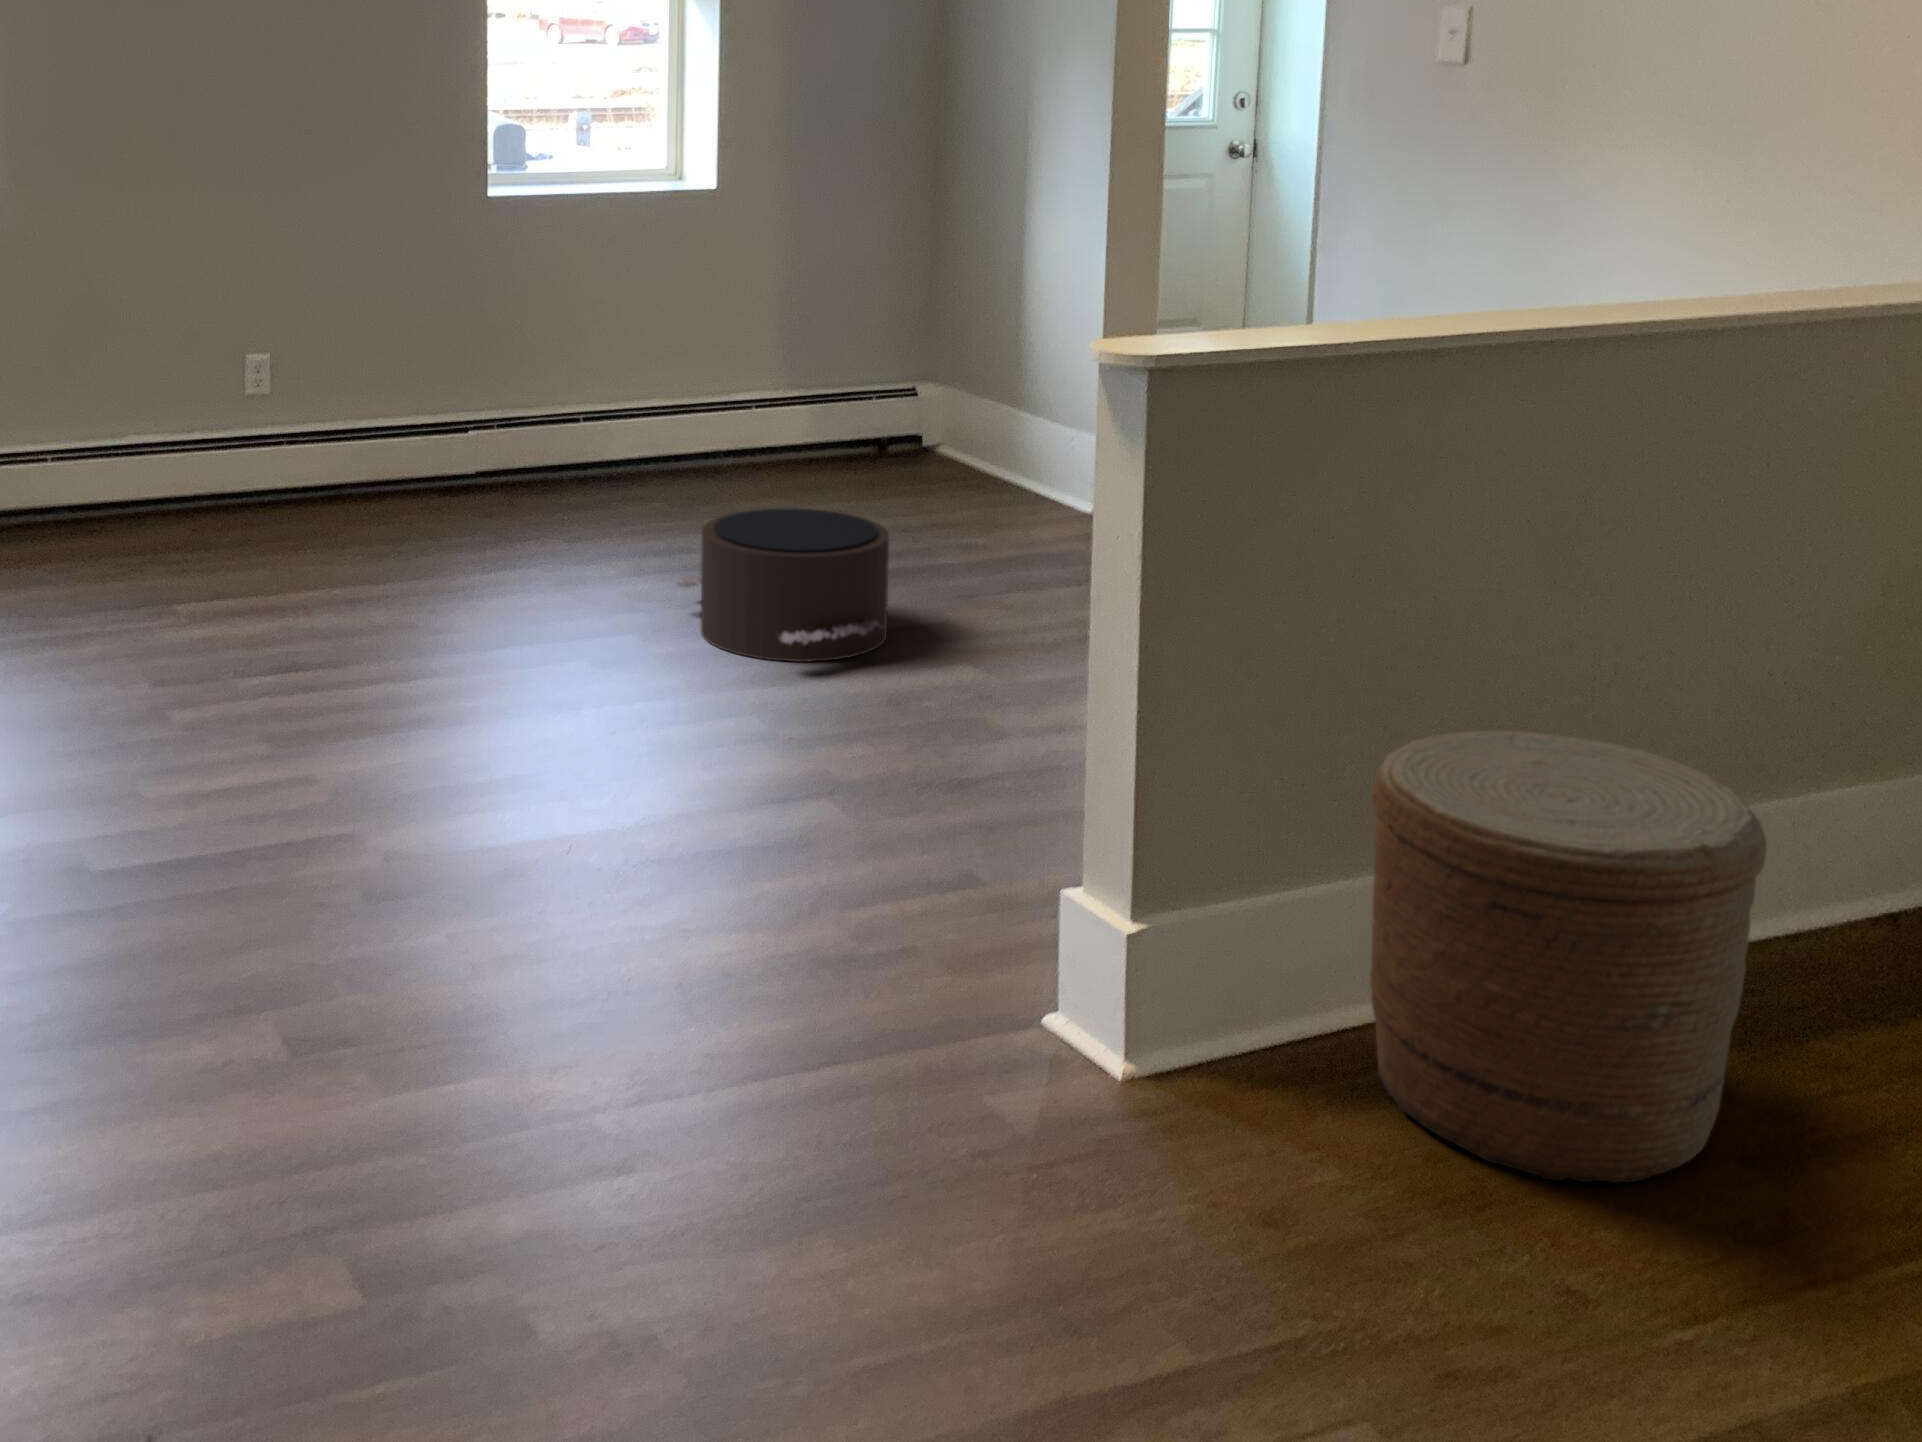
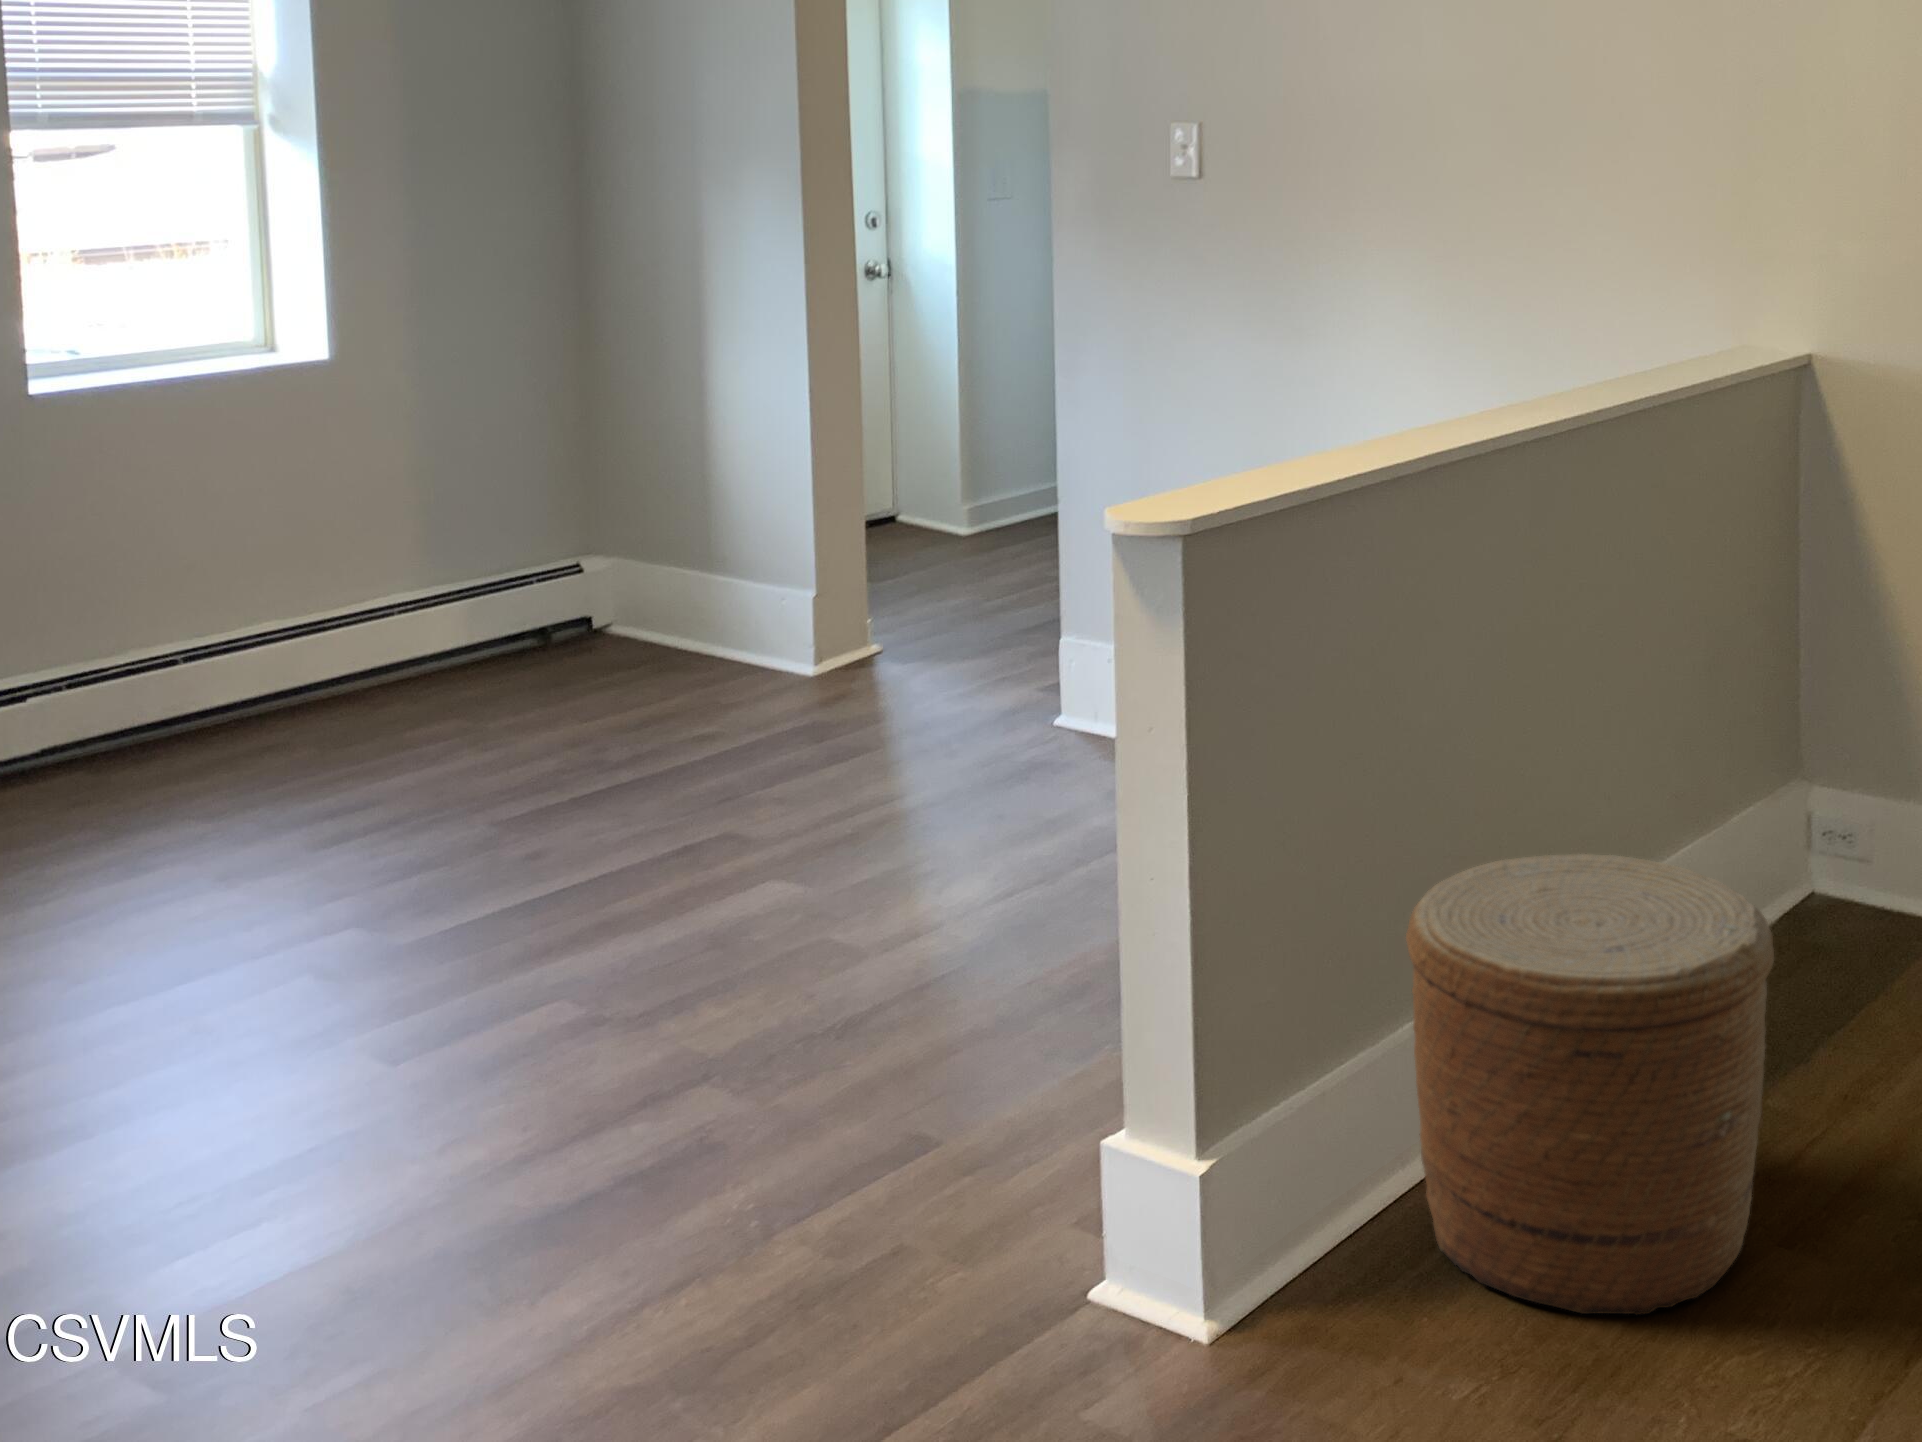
pouf: present [677,509,889,662] -> none [396,730,683,926]

